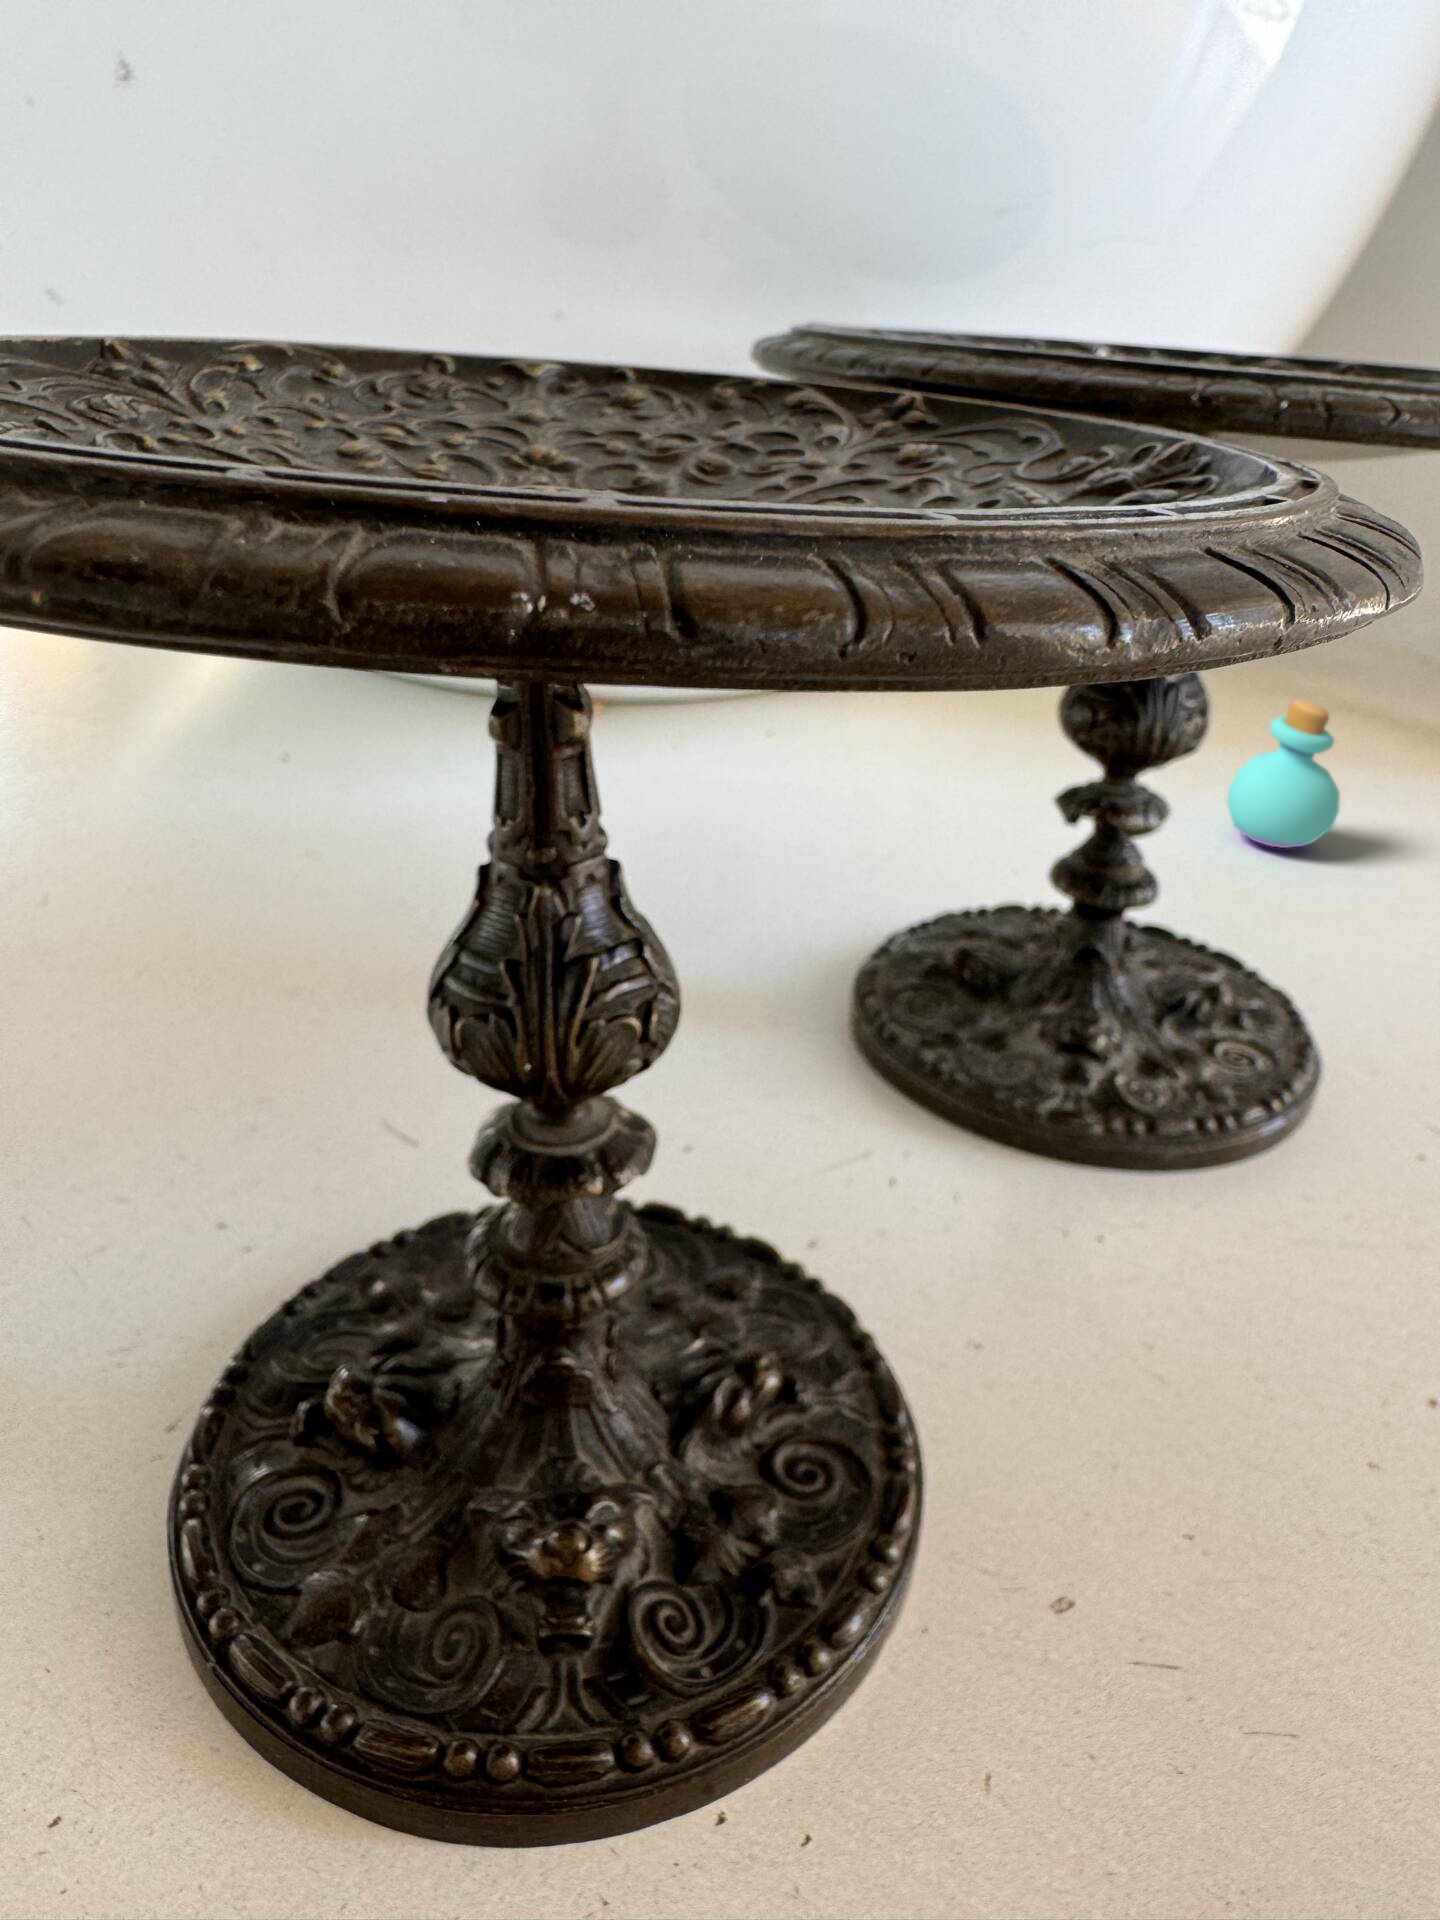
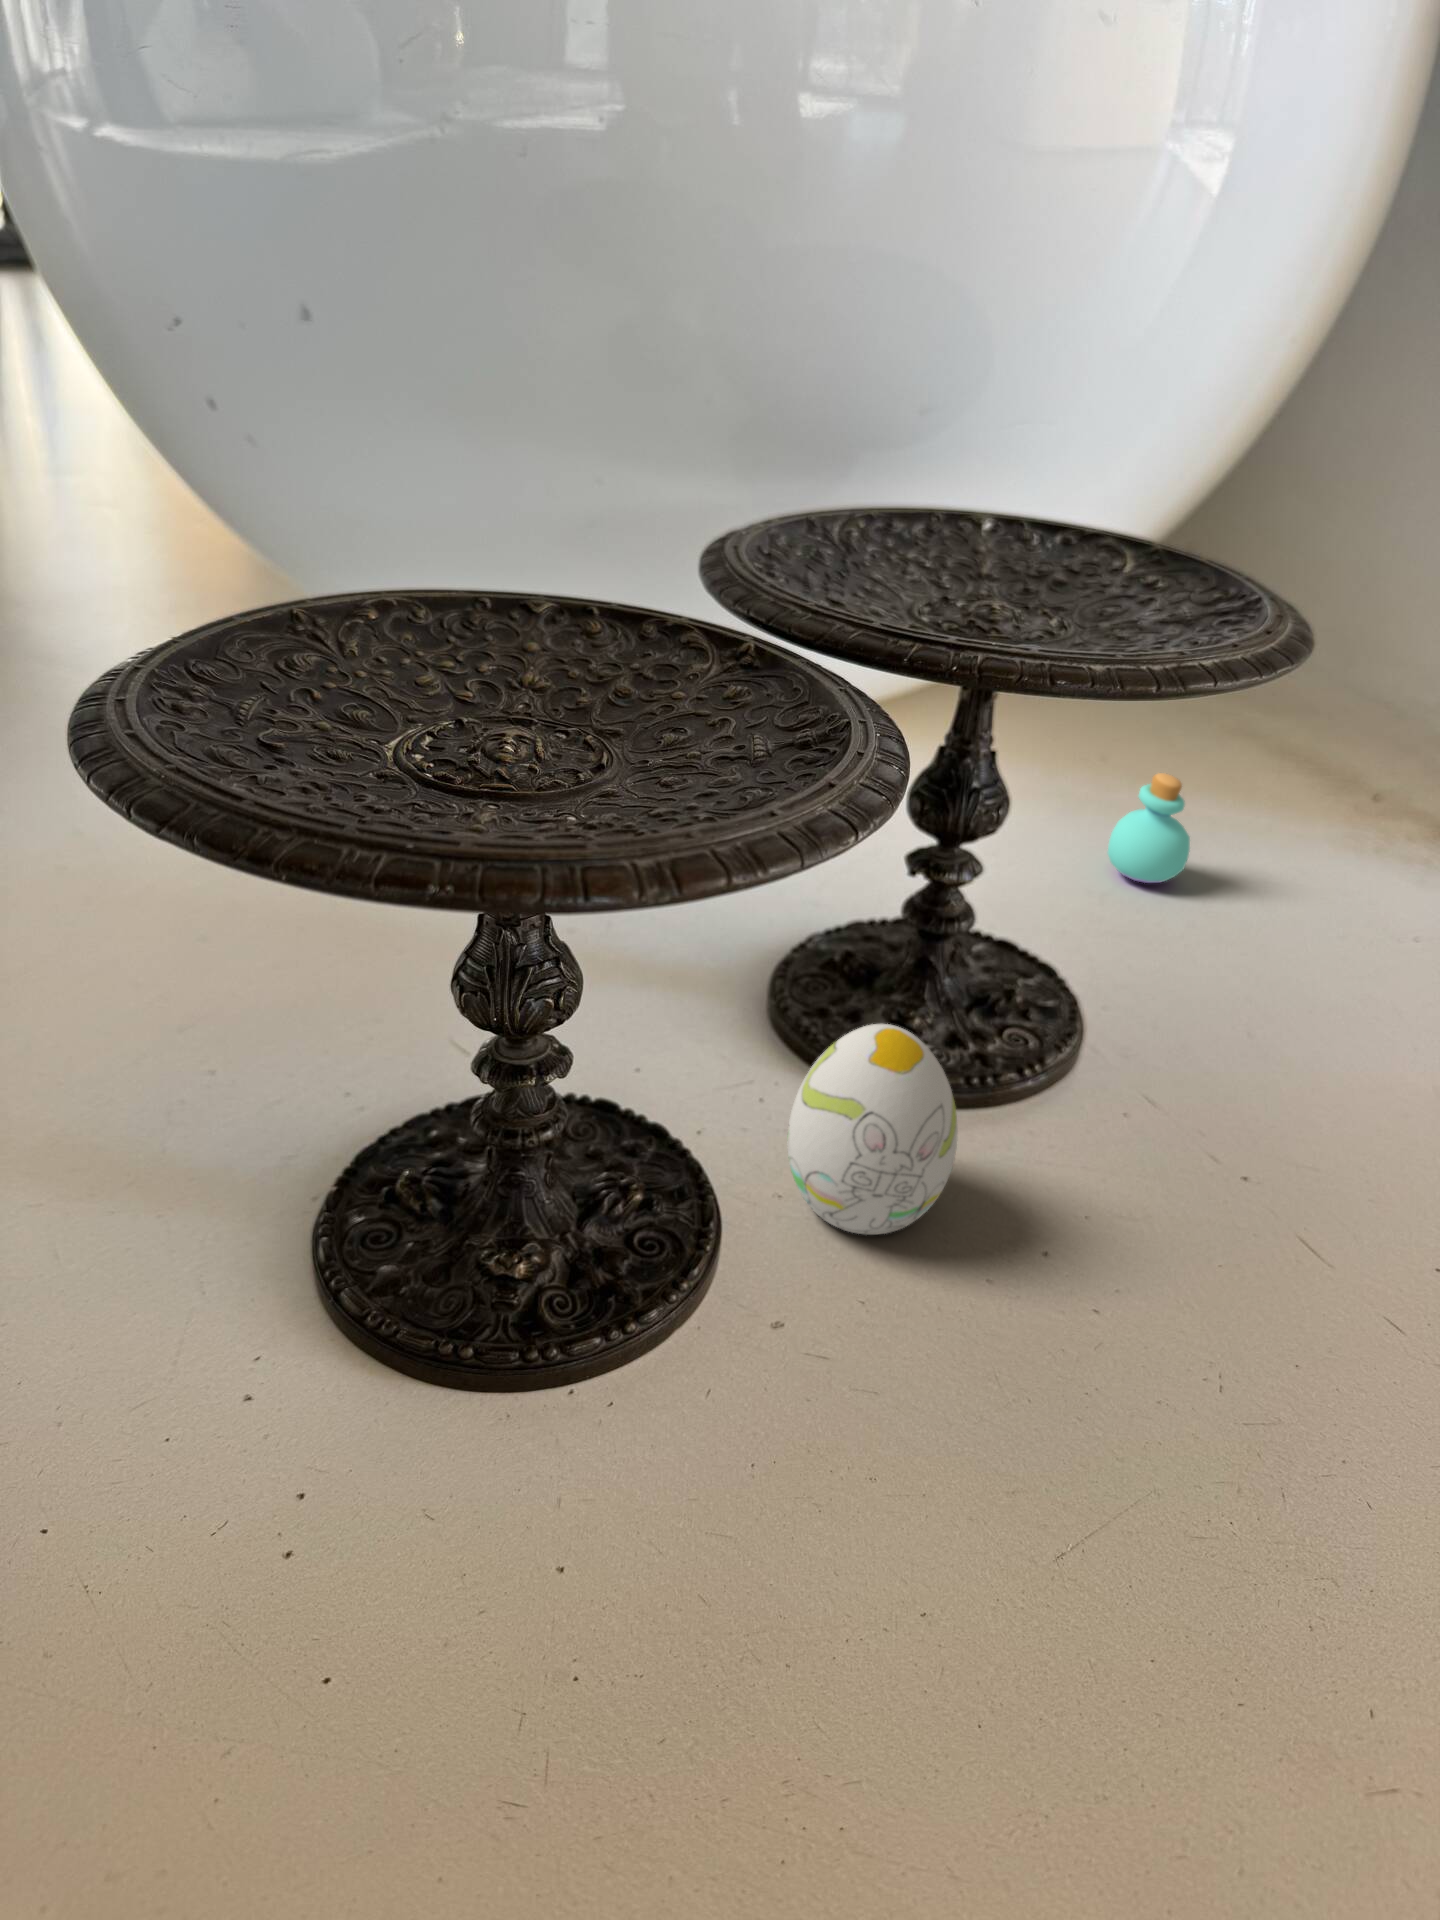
decorative egg: none [989,1038,1290,1401] -> present [788,1024,958,1235]

